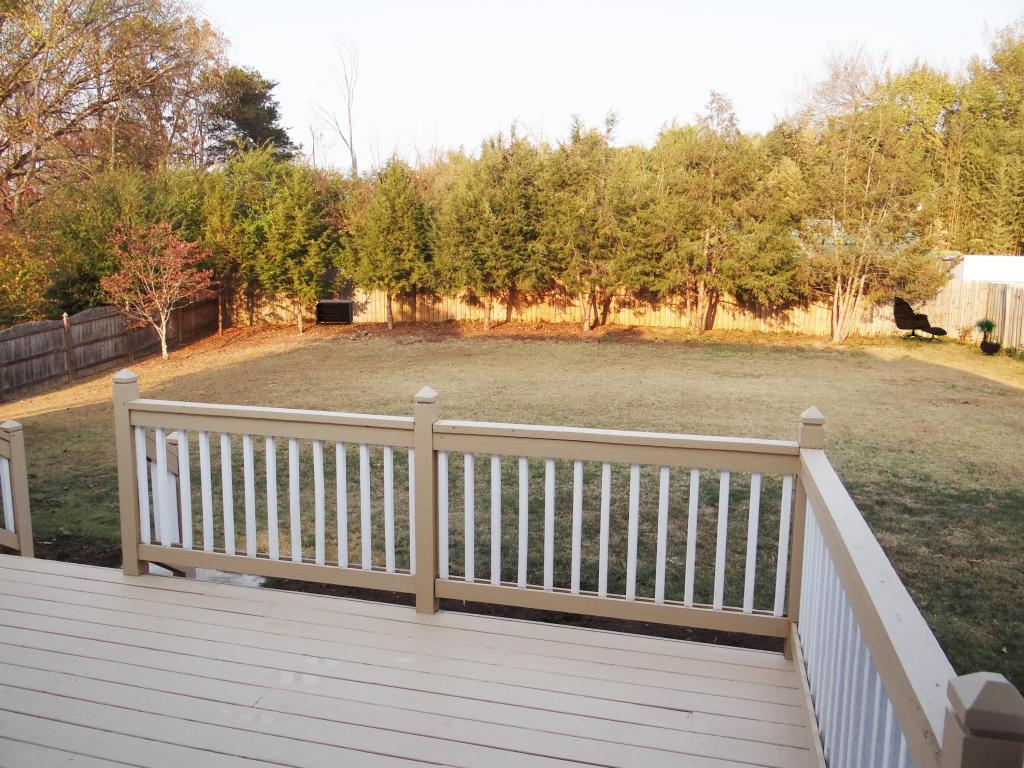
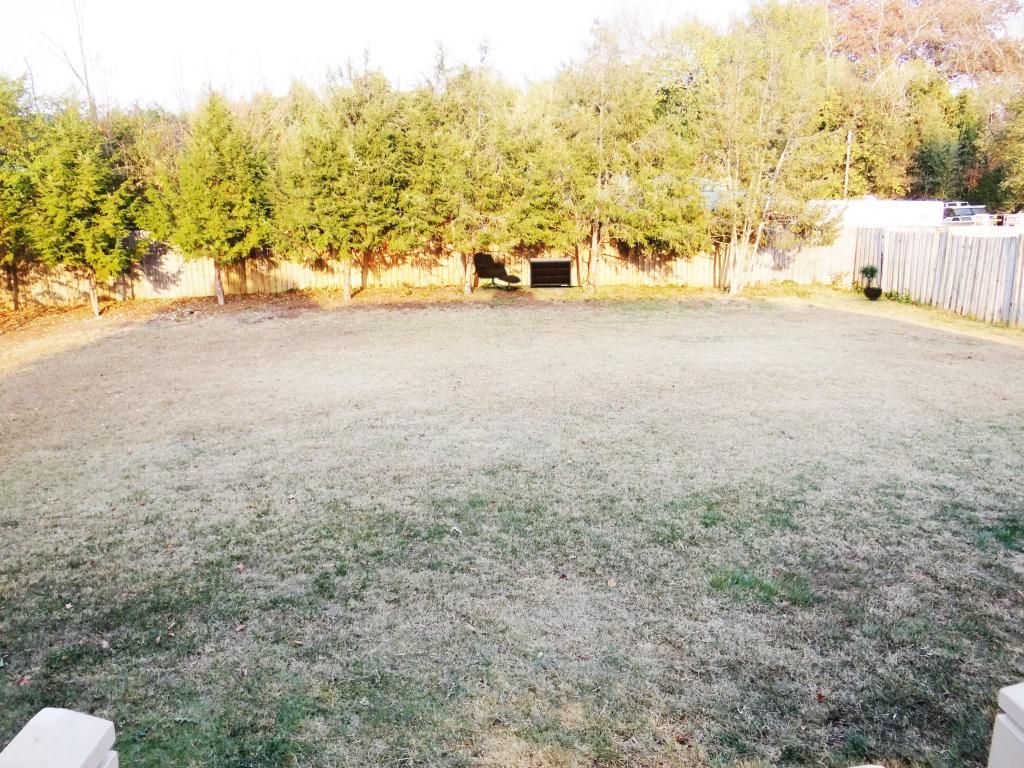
lounge chair: present [893,297,947,342] -> present [473,253,521,289]
bench: present [315,300,354,324] -> present [529,257,572,287]

